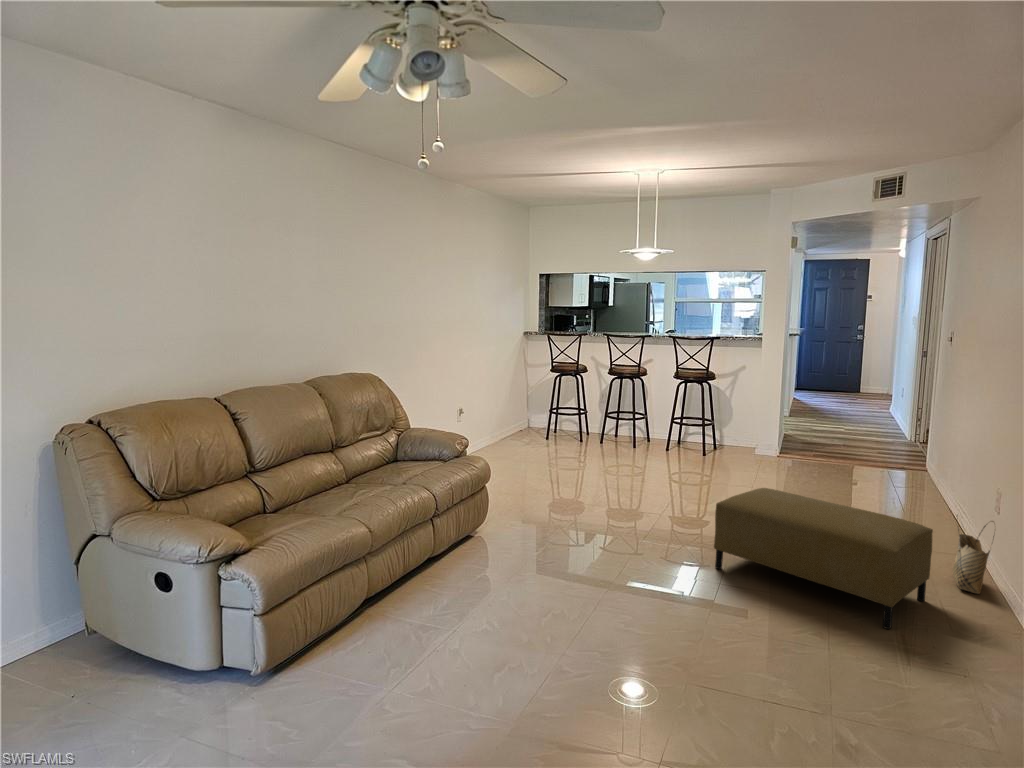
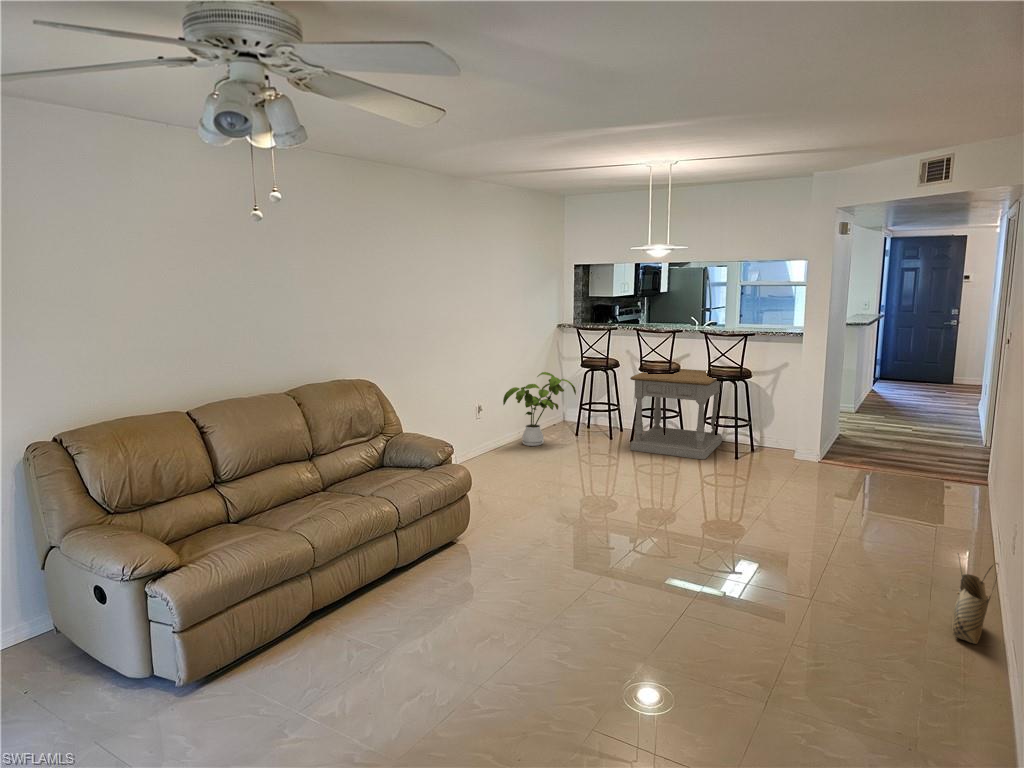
side table: none [605,372,689,456] -> present [630,369,722,459]
house plant: none [483,375,553,448] -> present [503,372,576,446]
ottoman: present [714,488,933,629] -> none [685,511,916,681]

